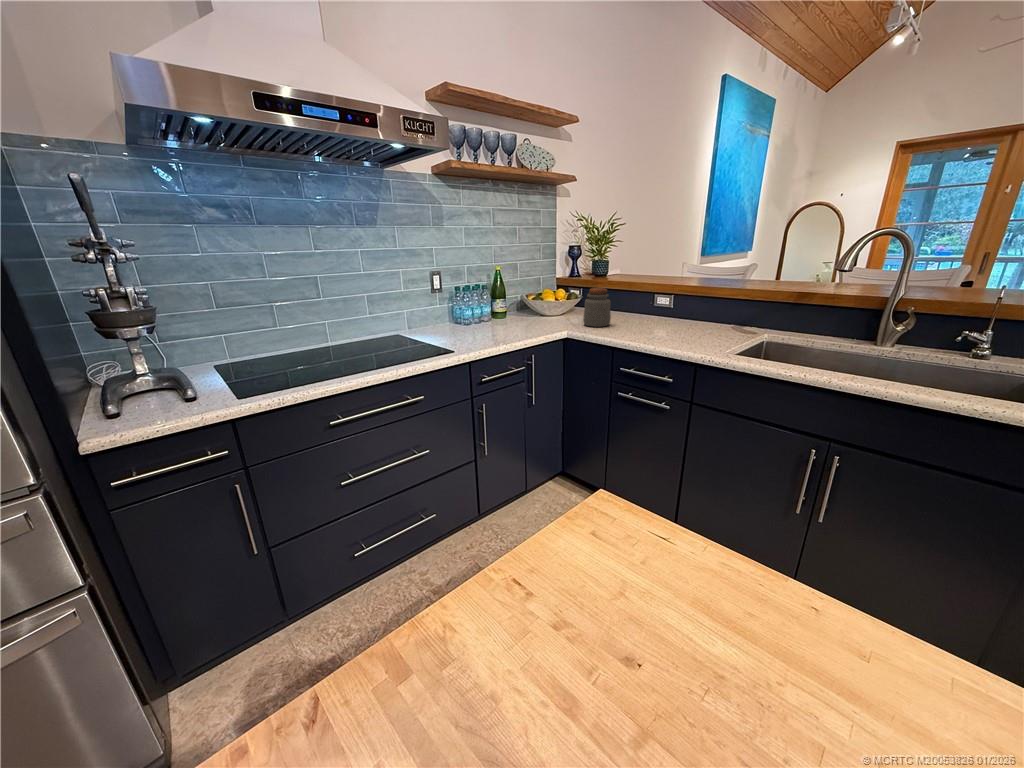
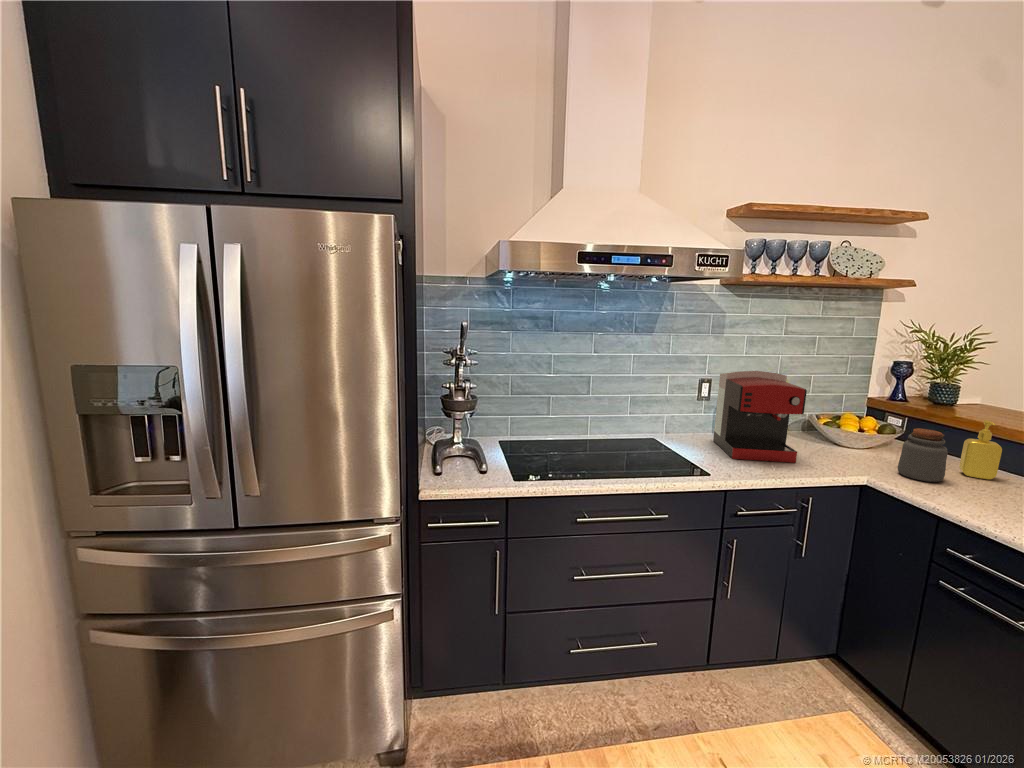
coffee maker: none [447,256,518,337] -> present [713,371,807,463]
soap dispenser: none [616,277,637,320] -> present [959,420,1002,480]

